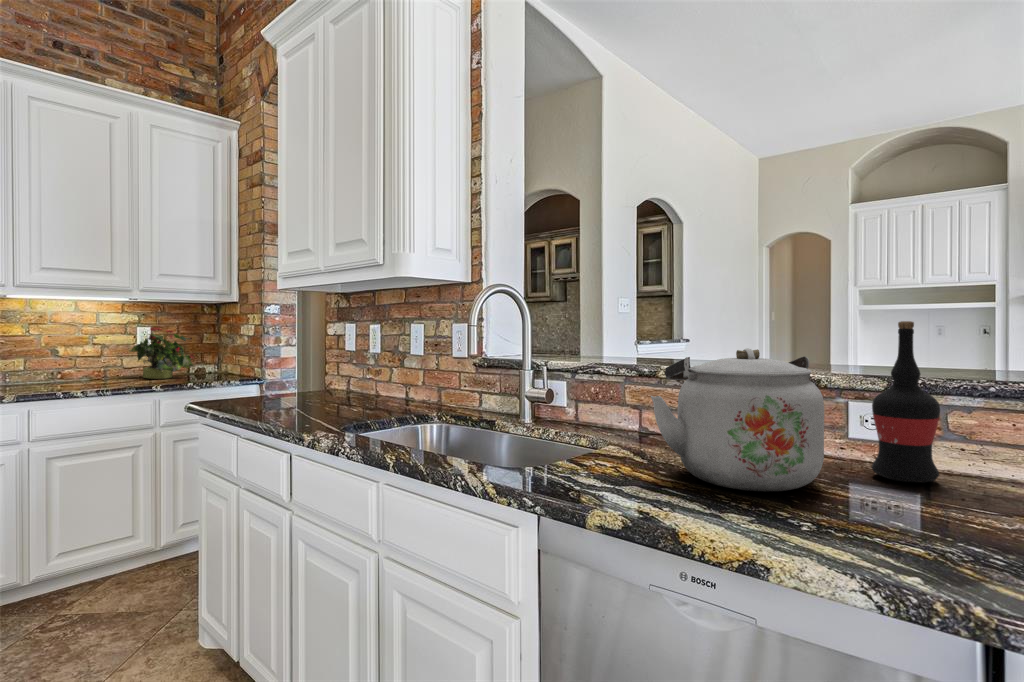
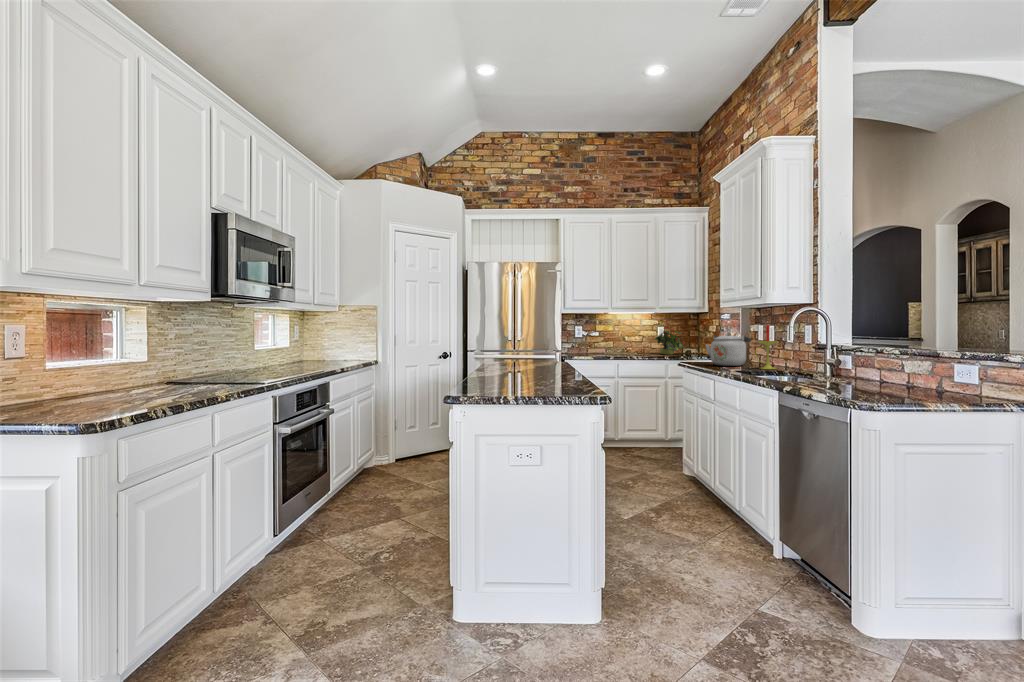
candle: none [367,319,406,411] -> present [759,325,777,369]
wine bottle: present [872,321,940,482] -> none [939,327,971,397]
kettle: present [651,348,824,491] -> present [706,333,751,366]

